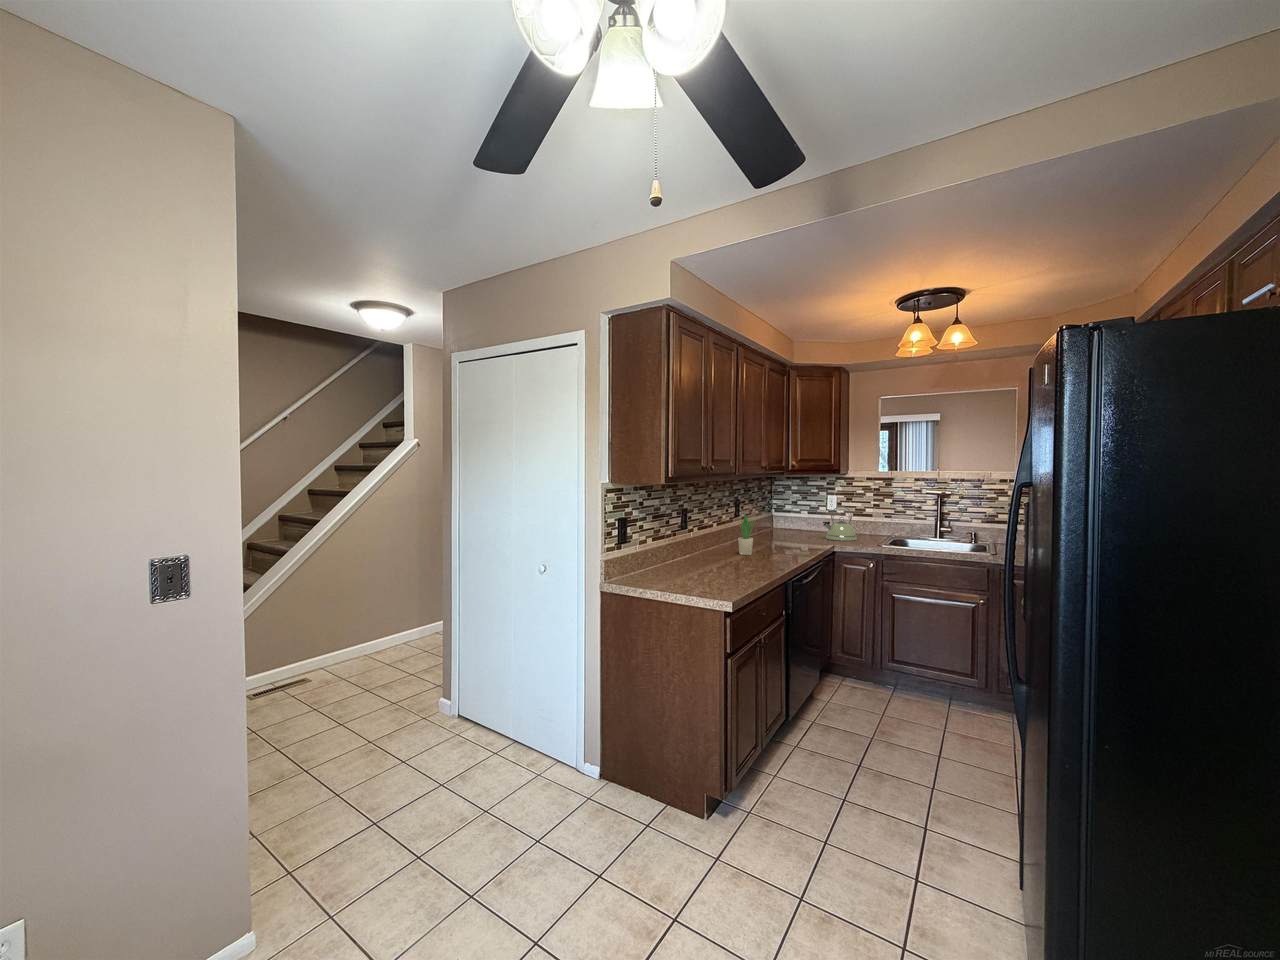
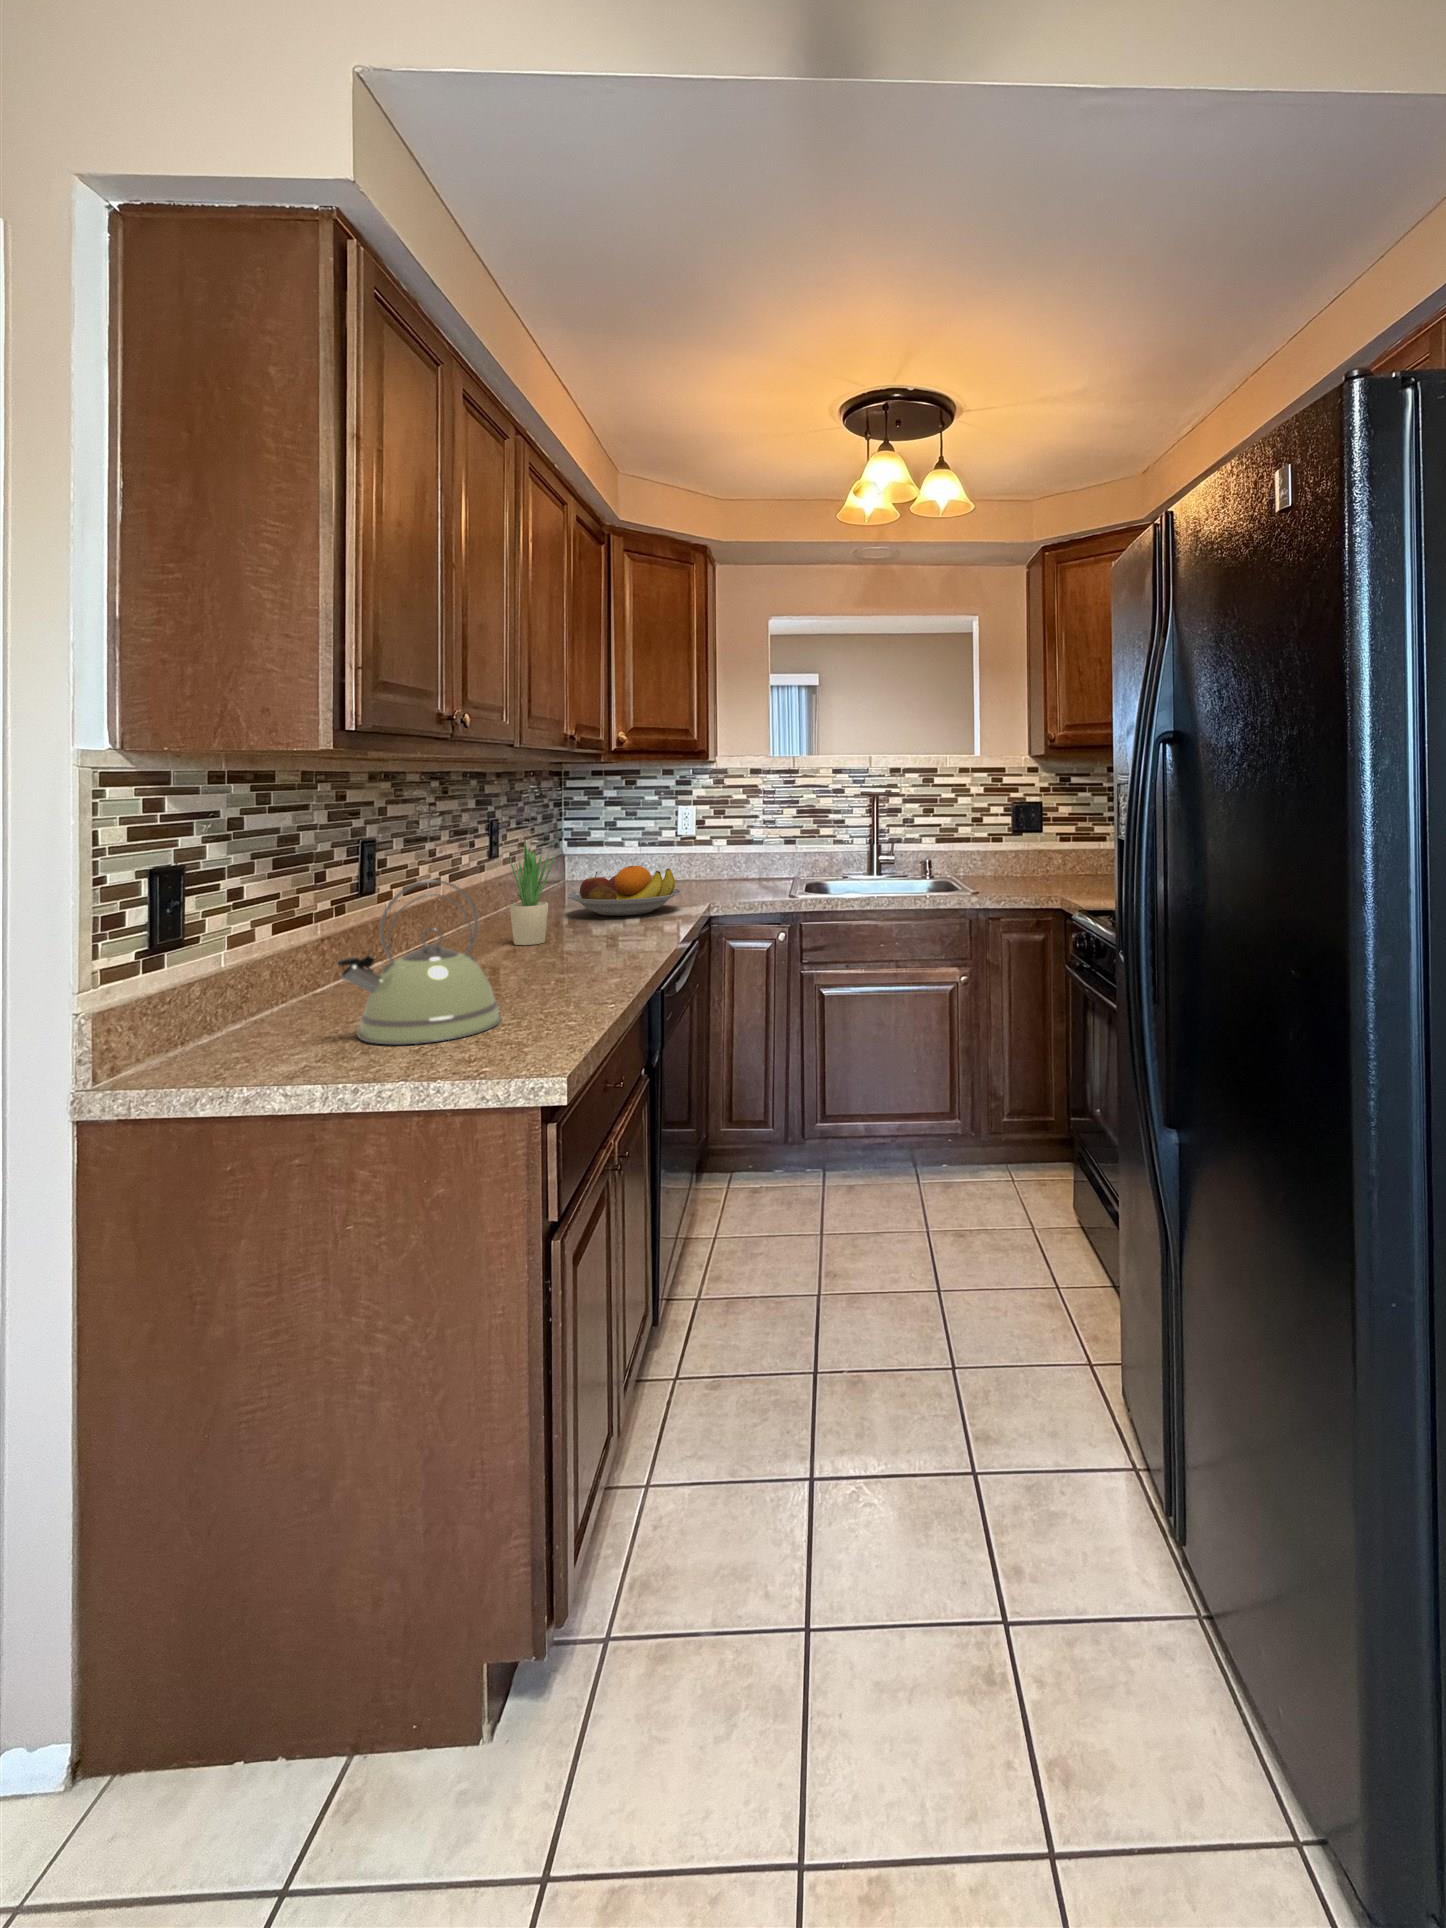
kettle: present [823,506,857,541] -> present [337,879,501,1044]
fruit bowl: none [767,524,820,547] -> present [567,866,681,916]

